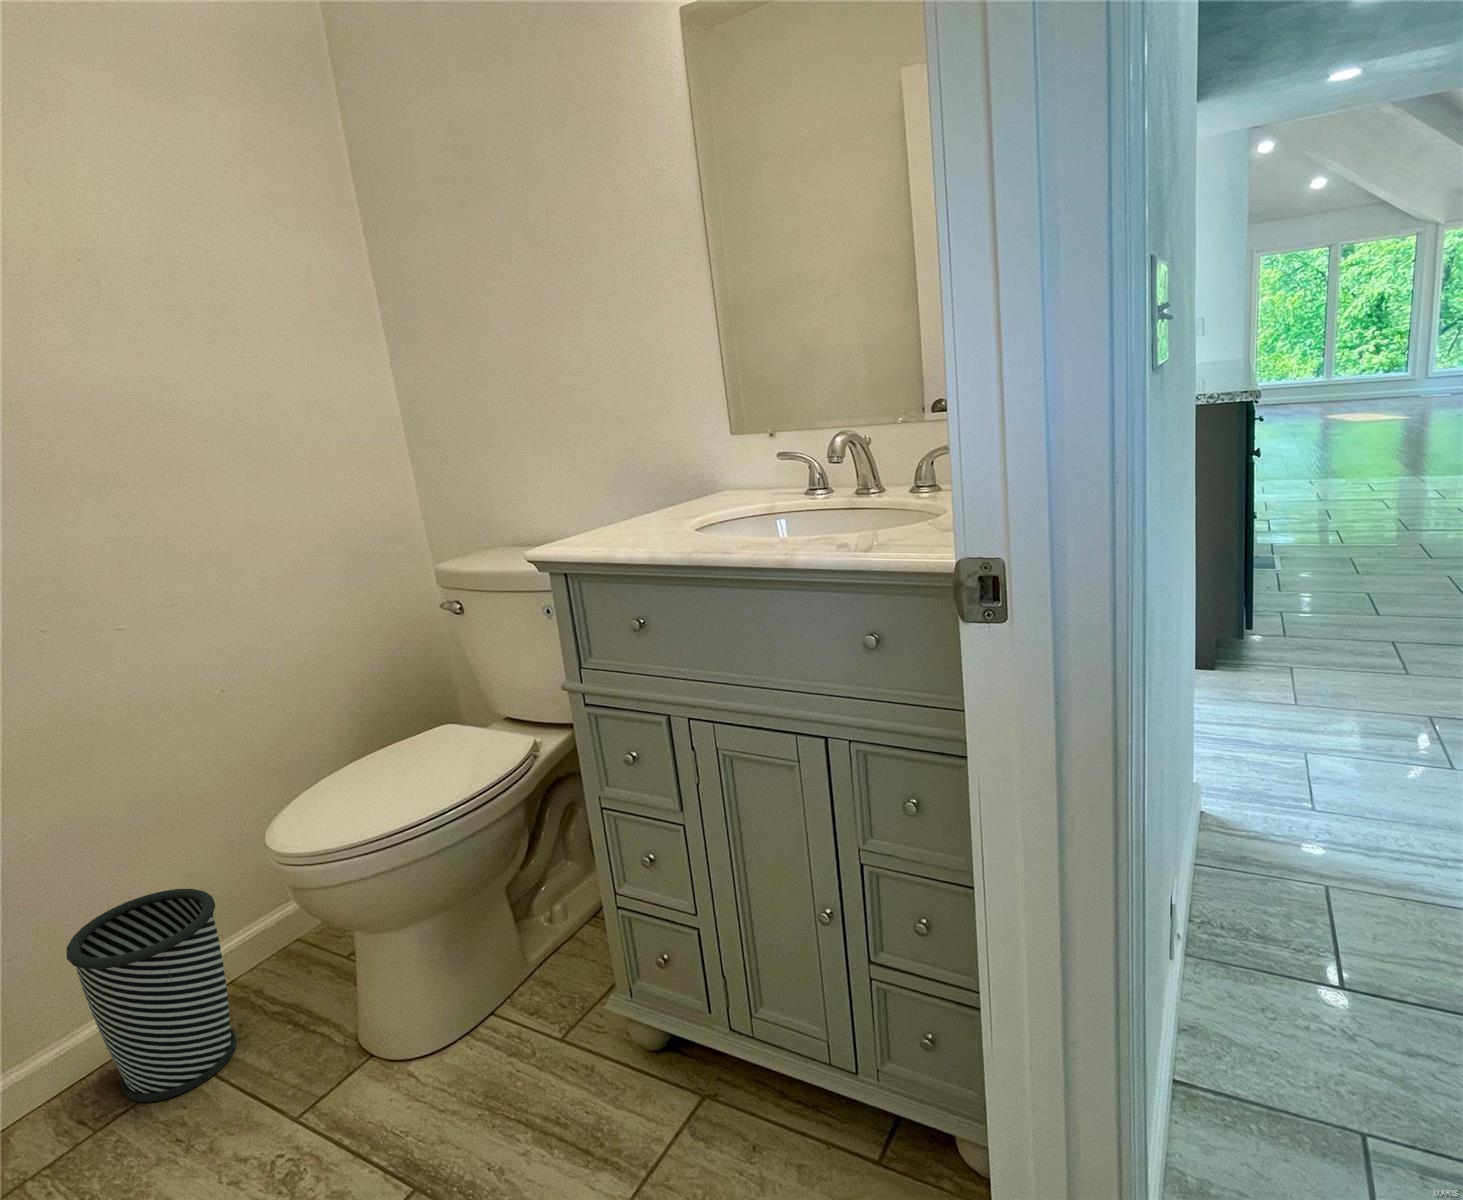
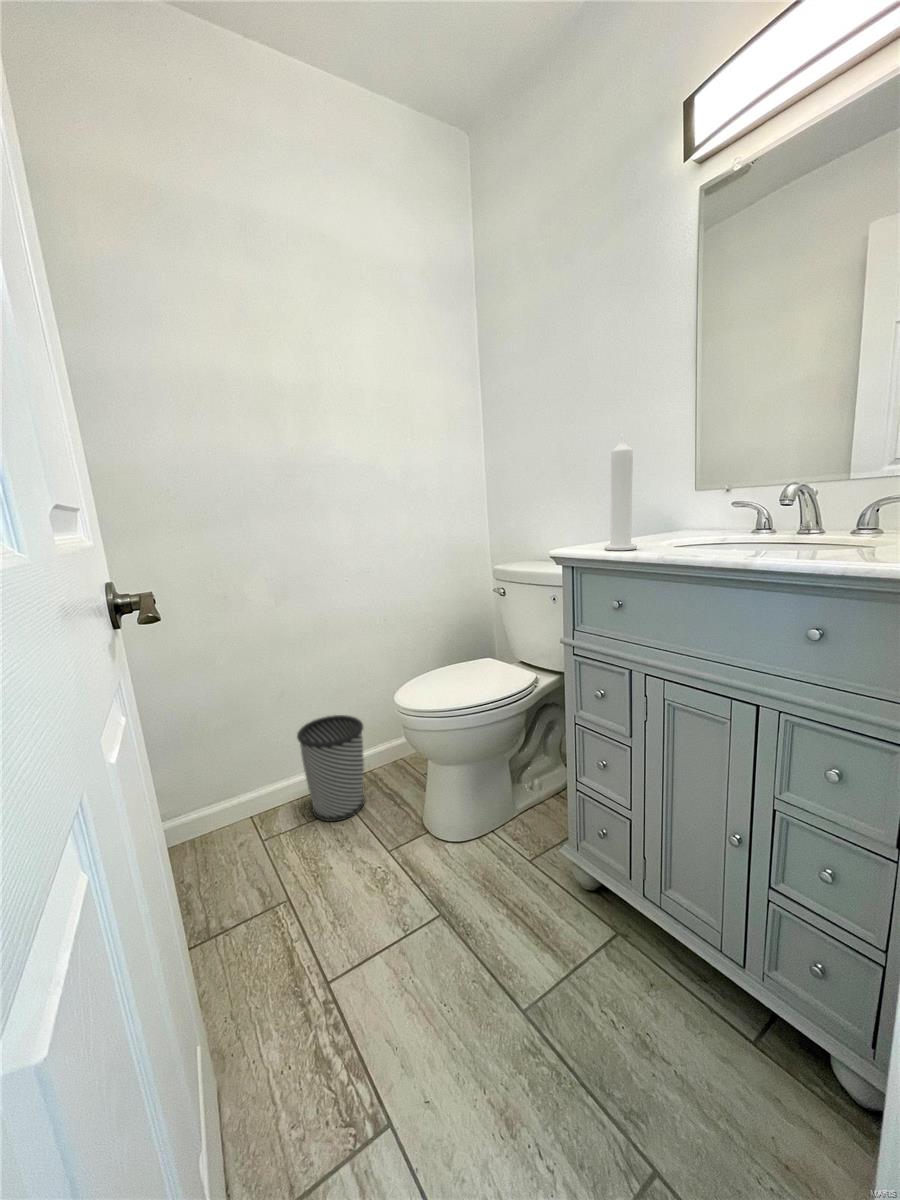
candle: none [602,371,657,543] -> present [604,435,637,550]

